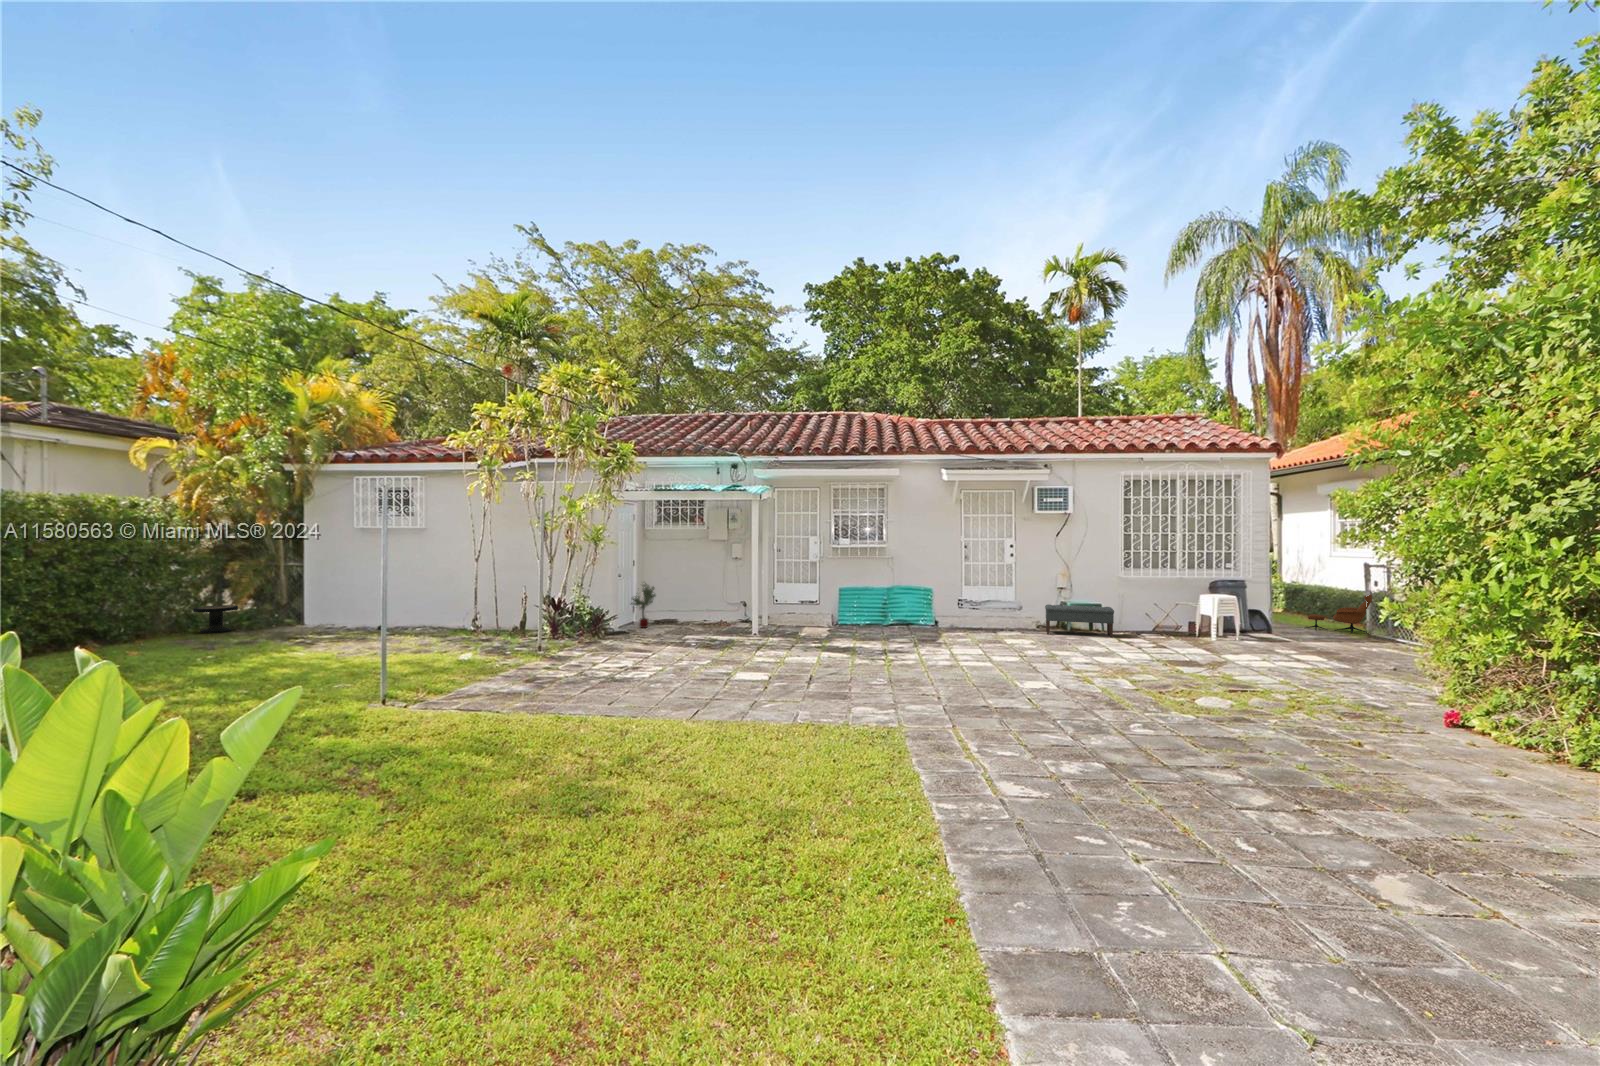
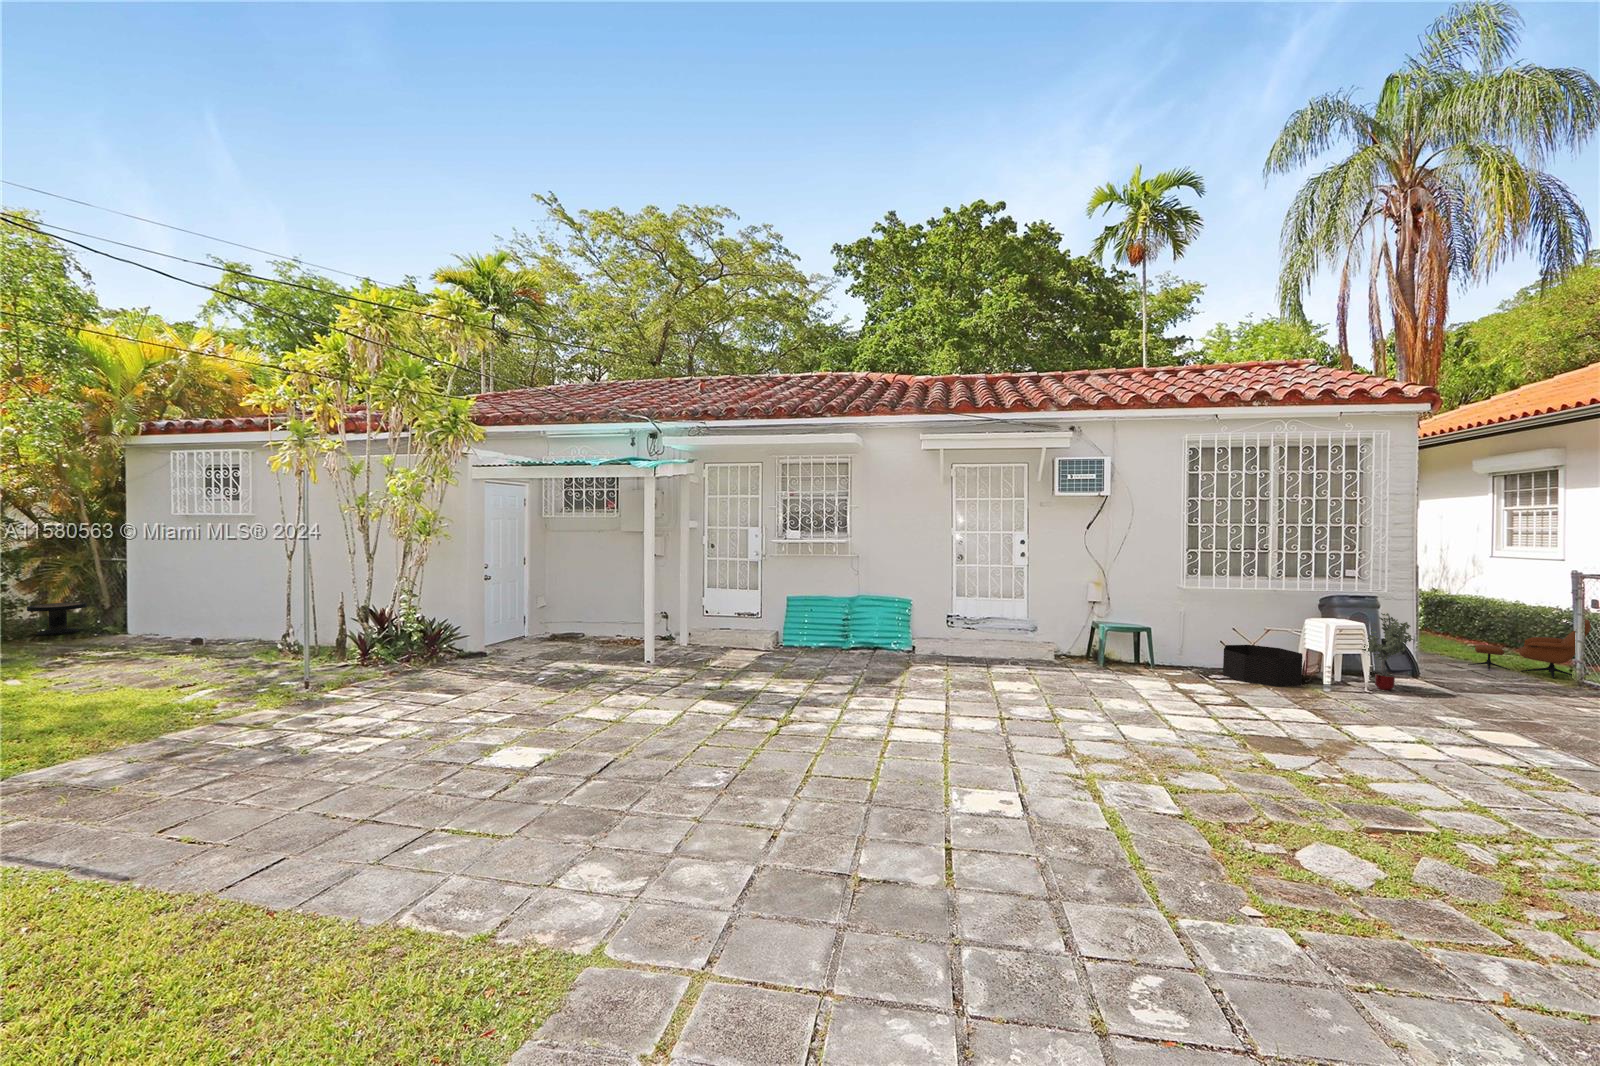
potted tree: present [631,583,656,628] -> present [1362,613,1413,690]
bench: present [1045,605,1114,637] -> none [1066,624,1167,676]
basket: none [1150,616,1200,641] -> present [1223,645,1303,687]

